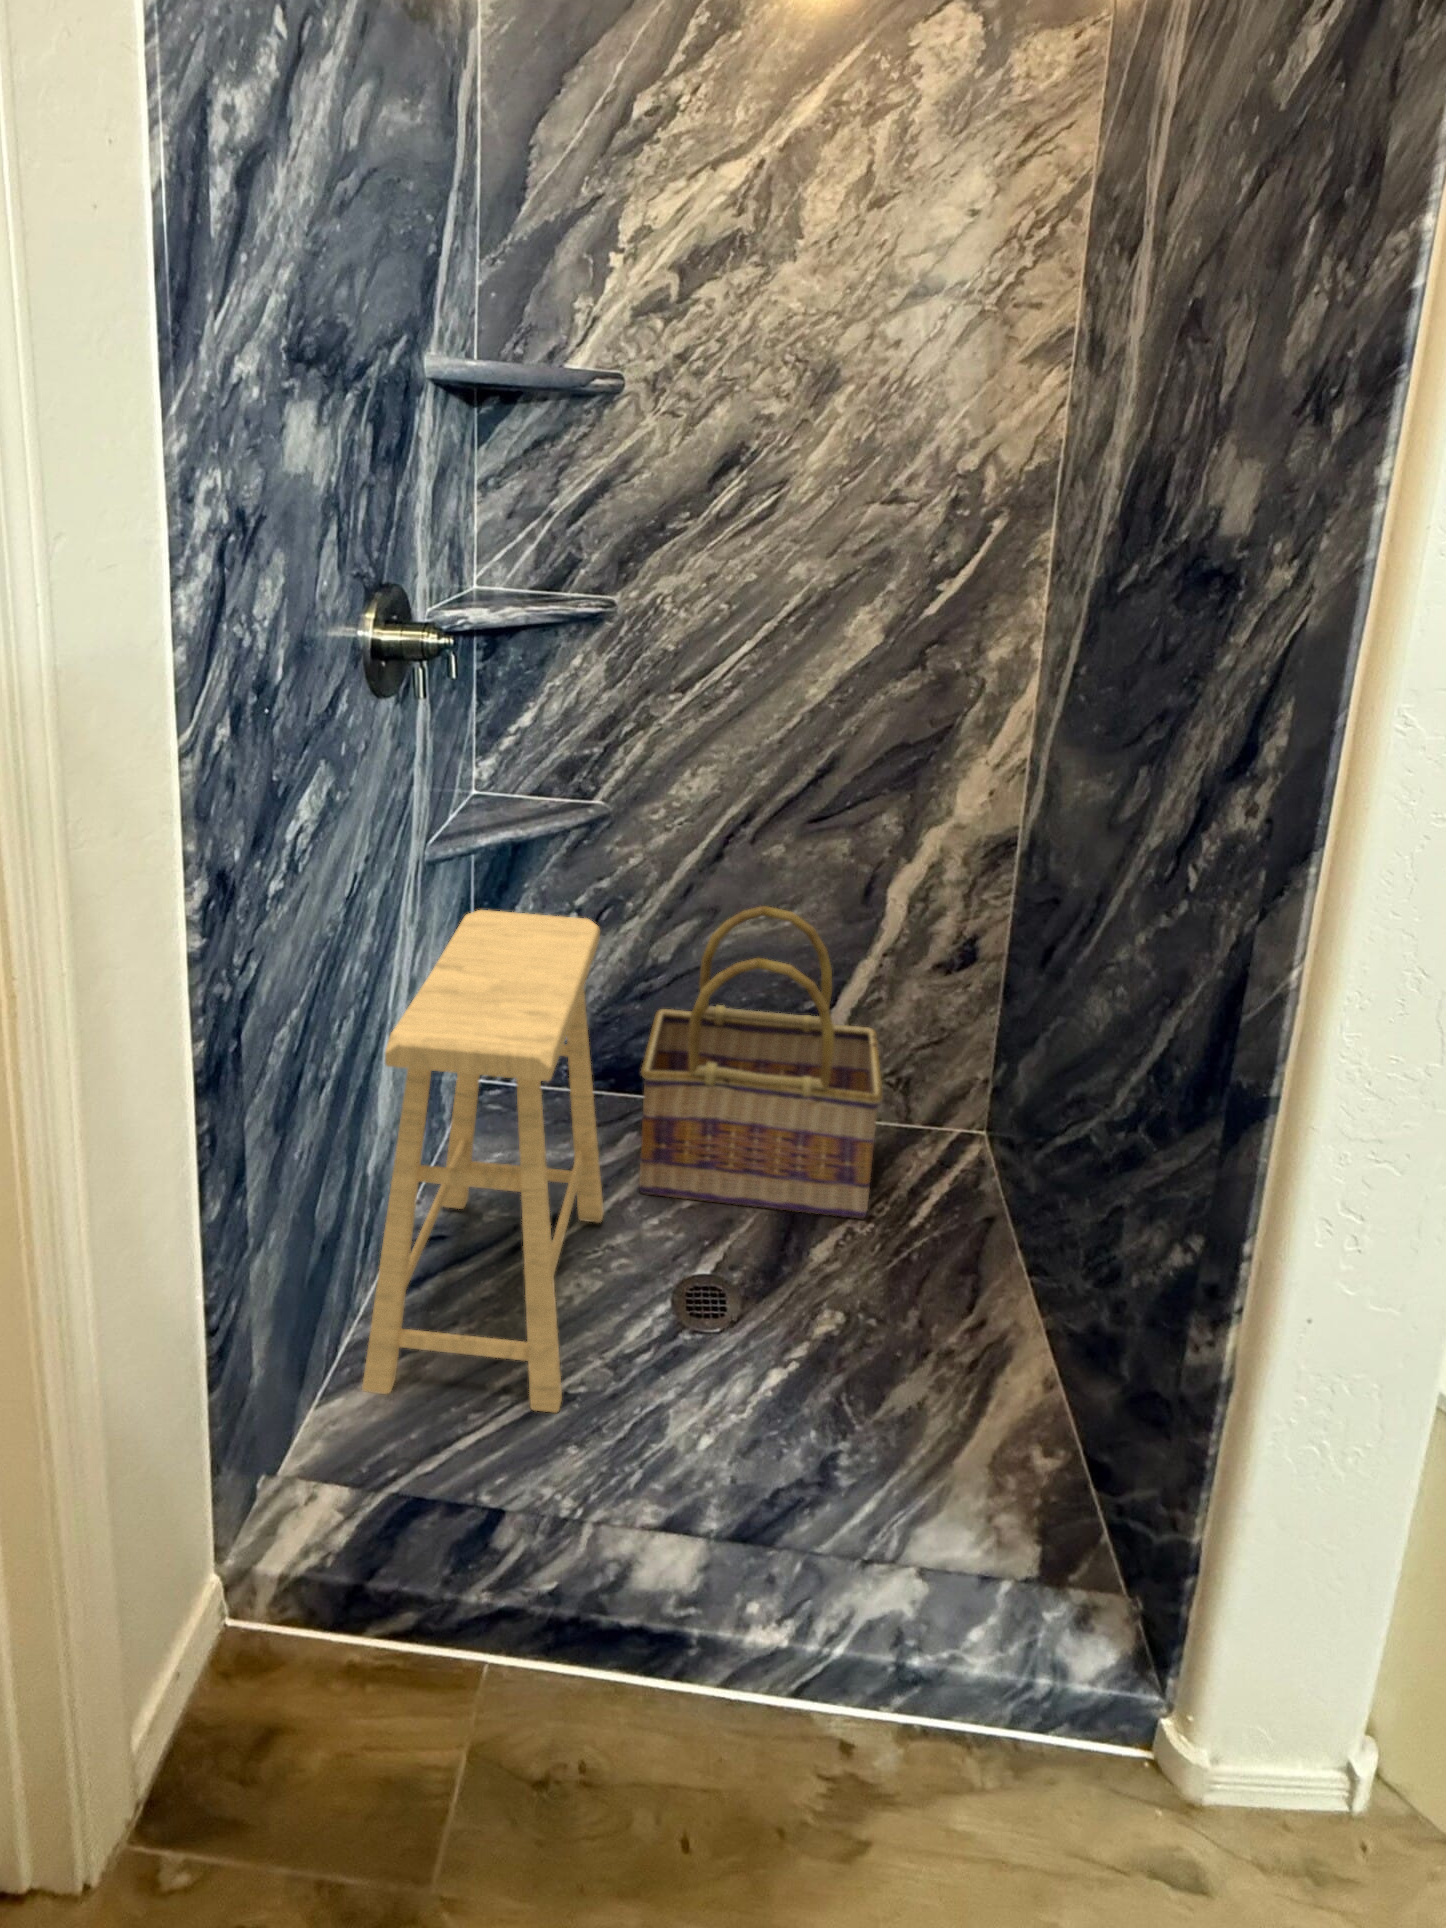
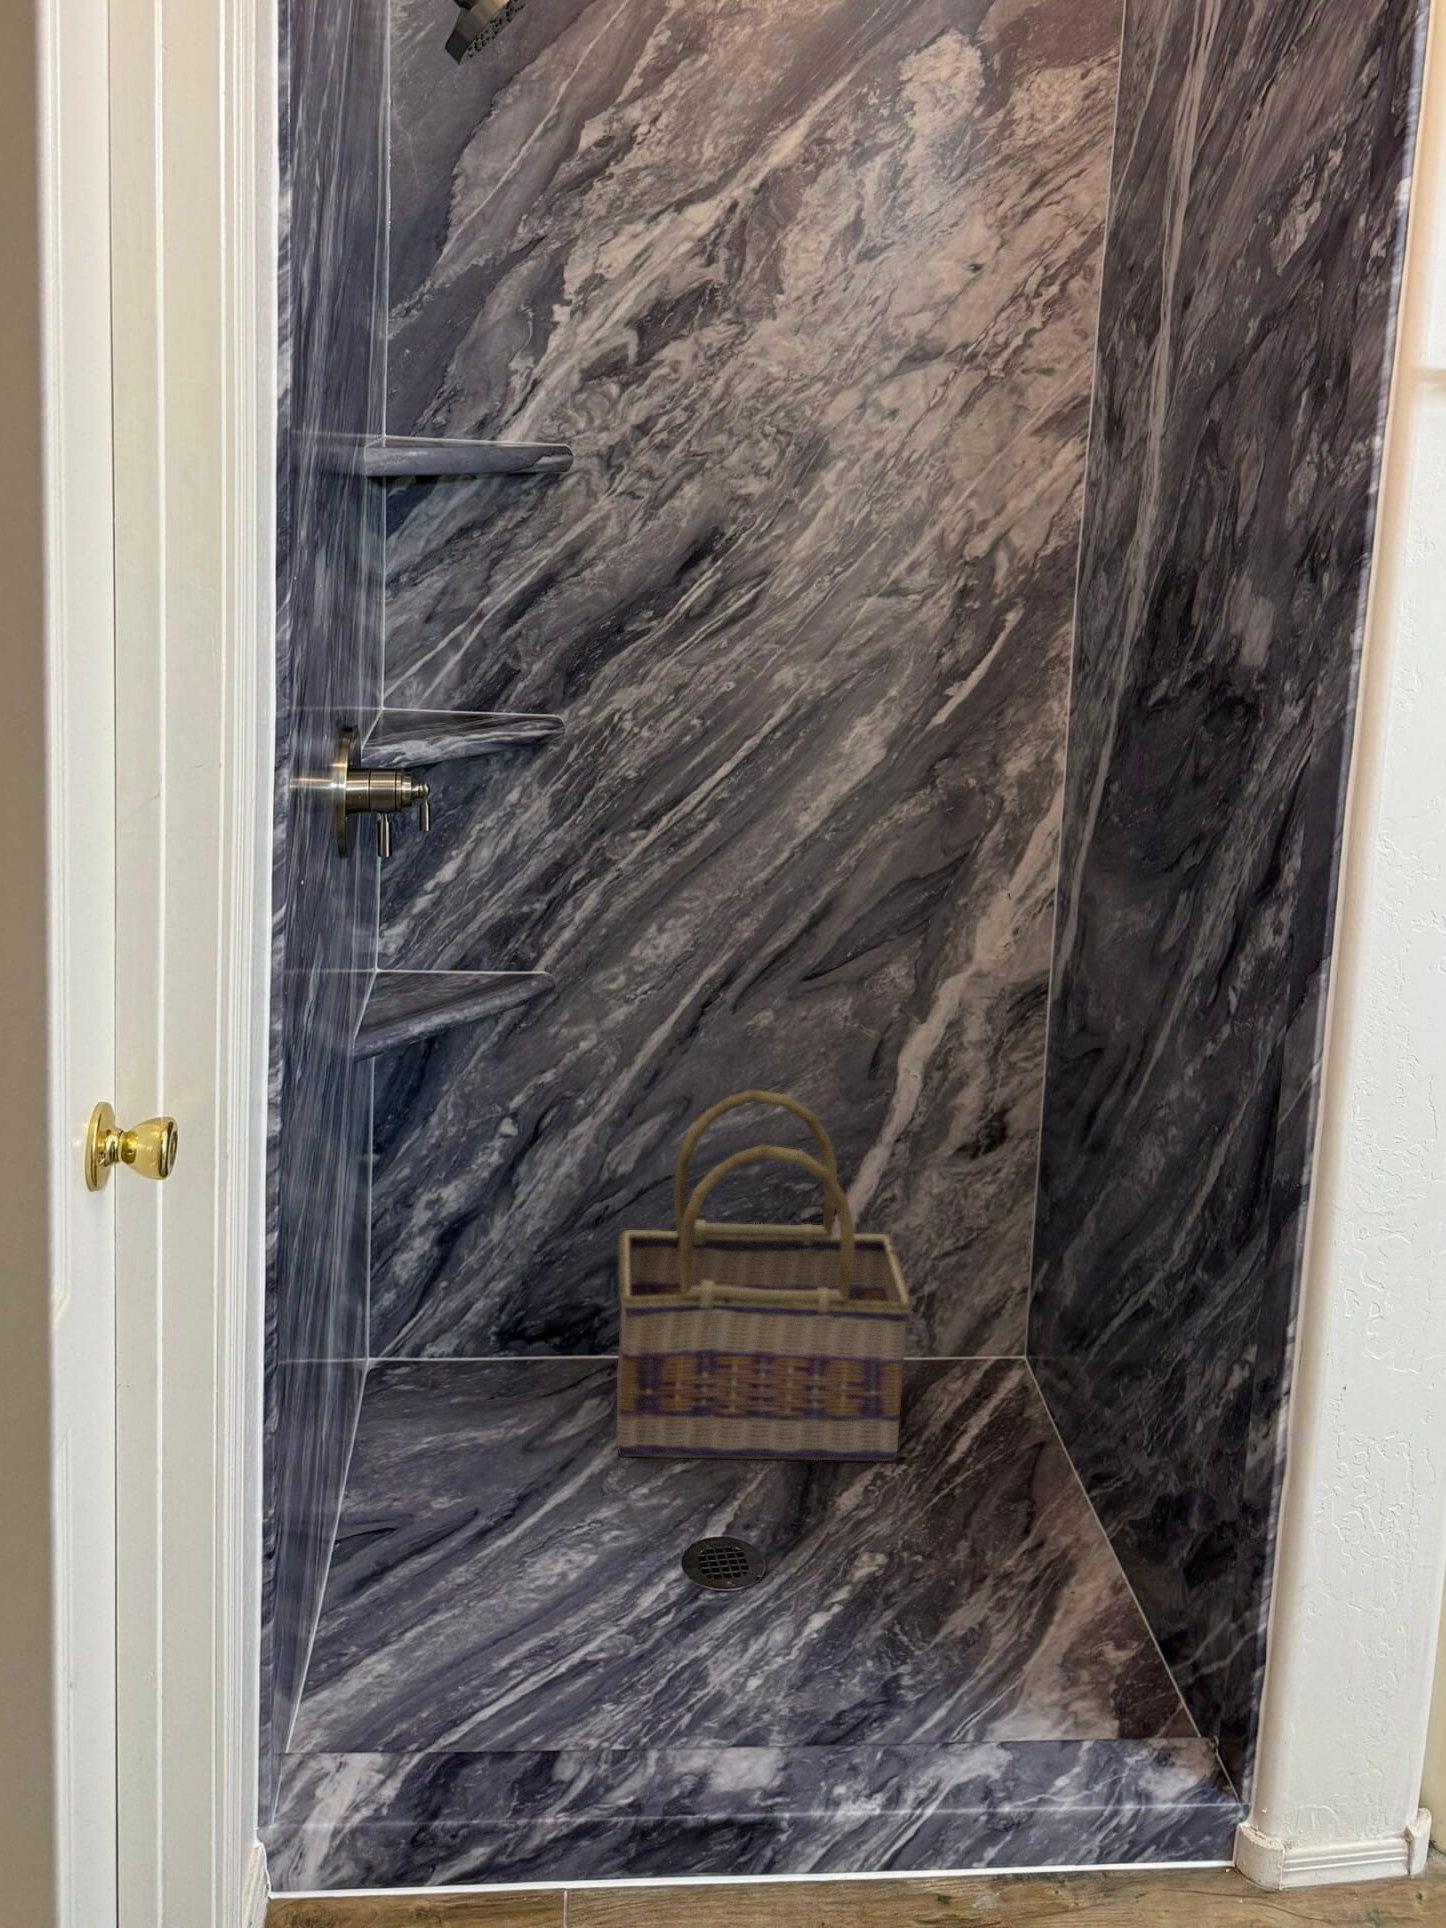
footstool: present [362,910,604,1413] -> none [345,1103,585,1679]

